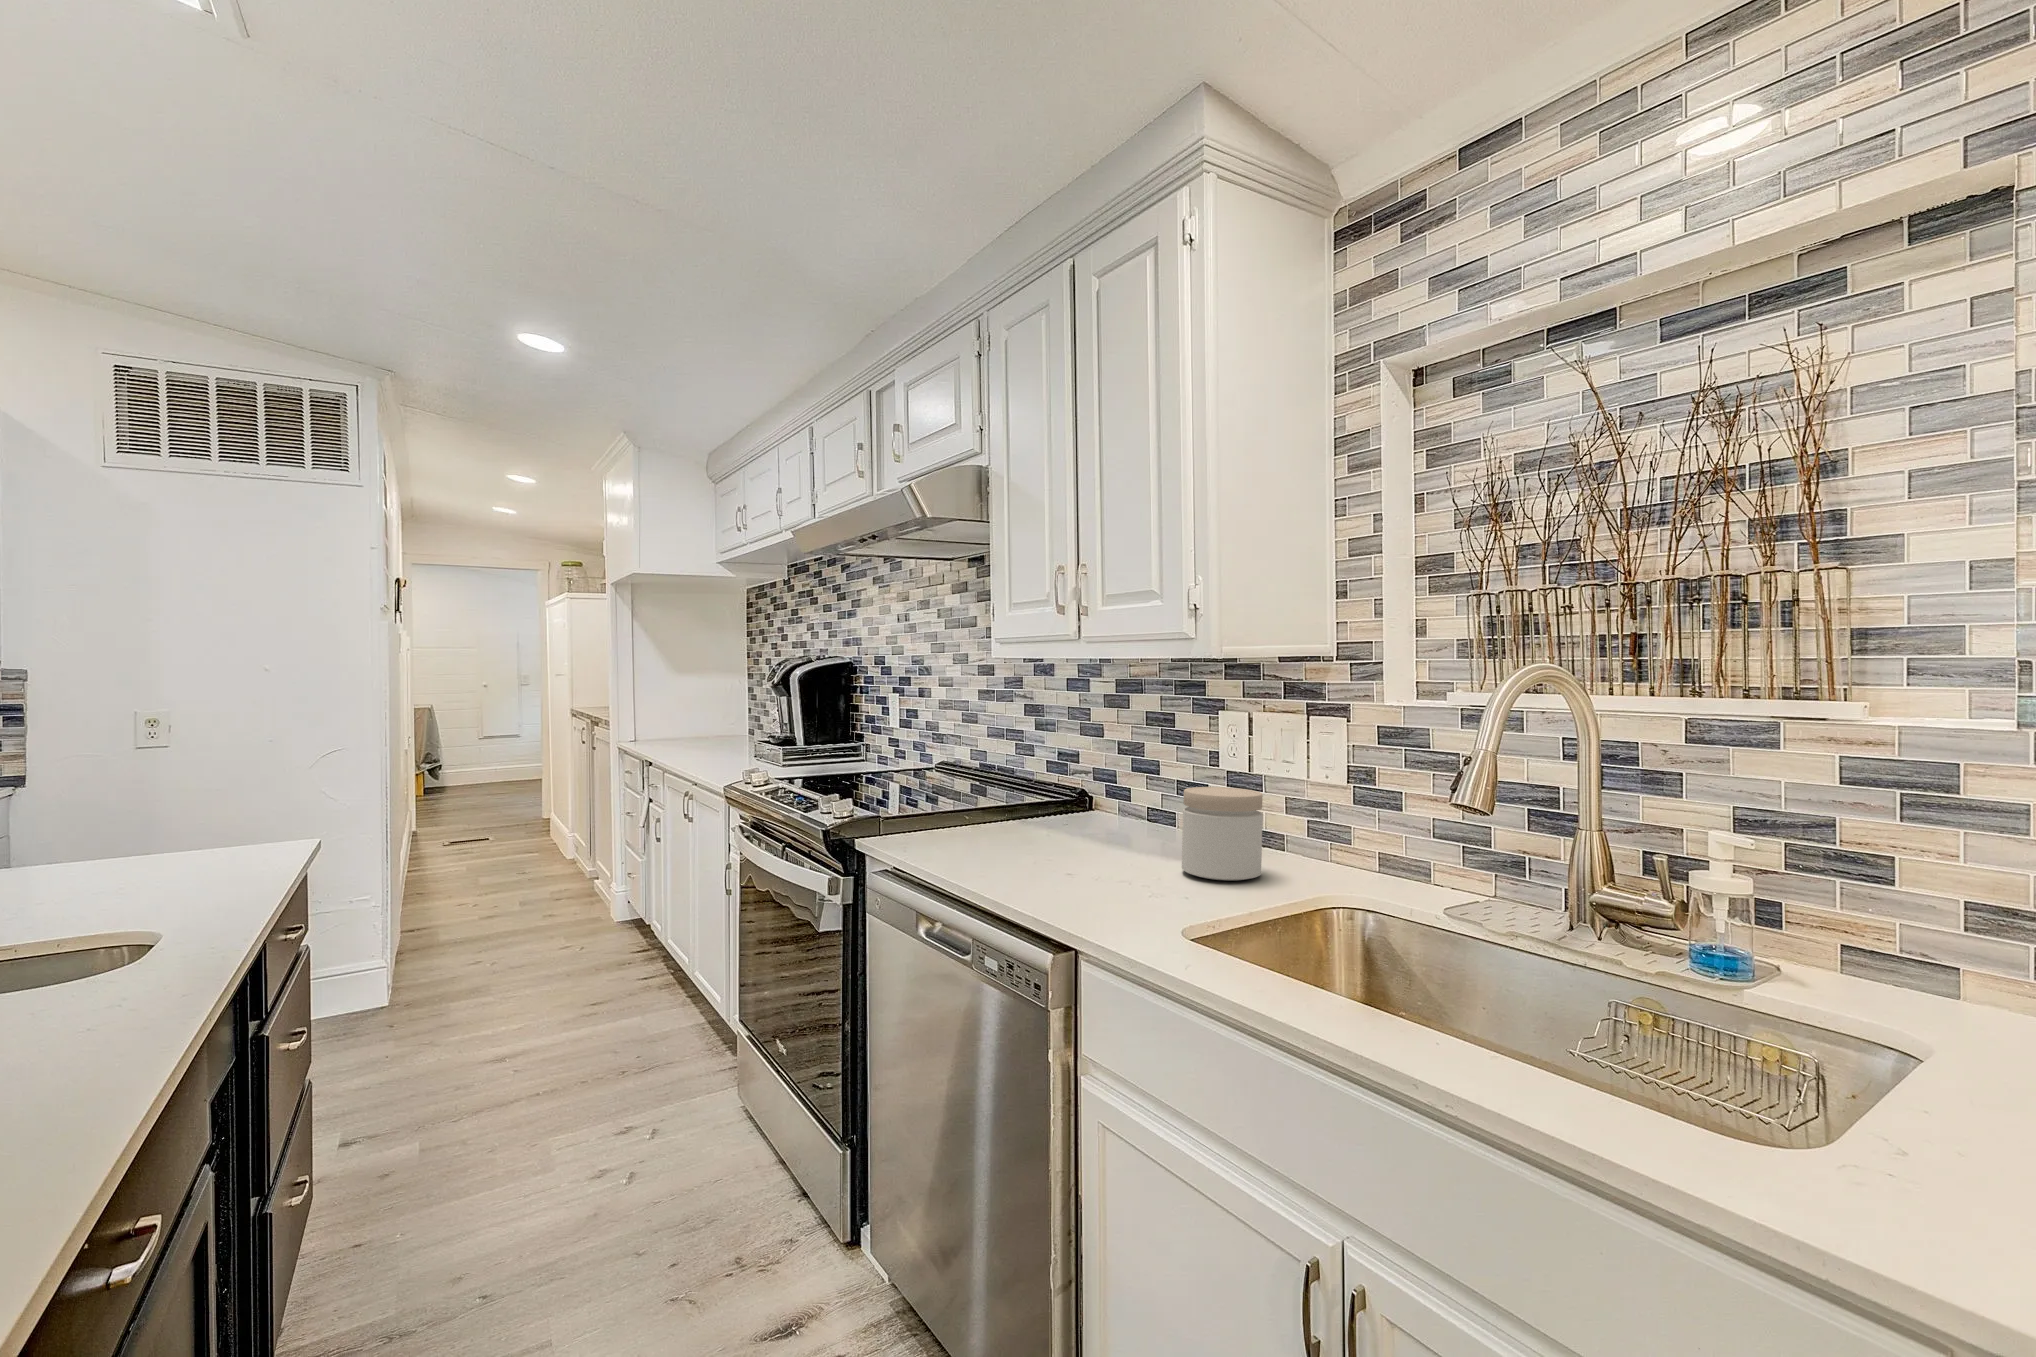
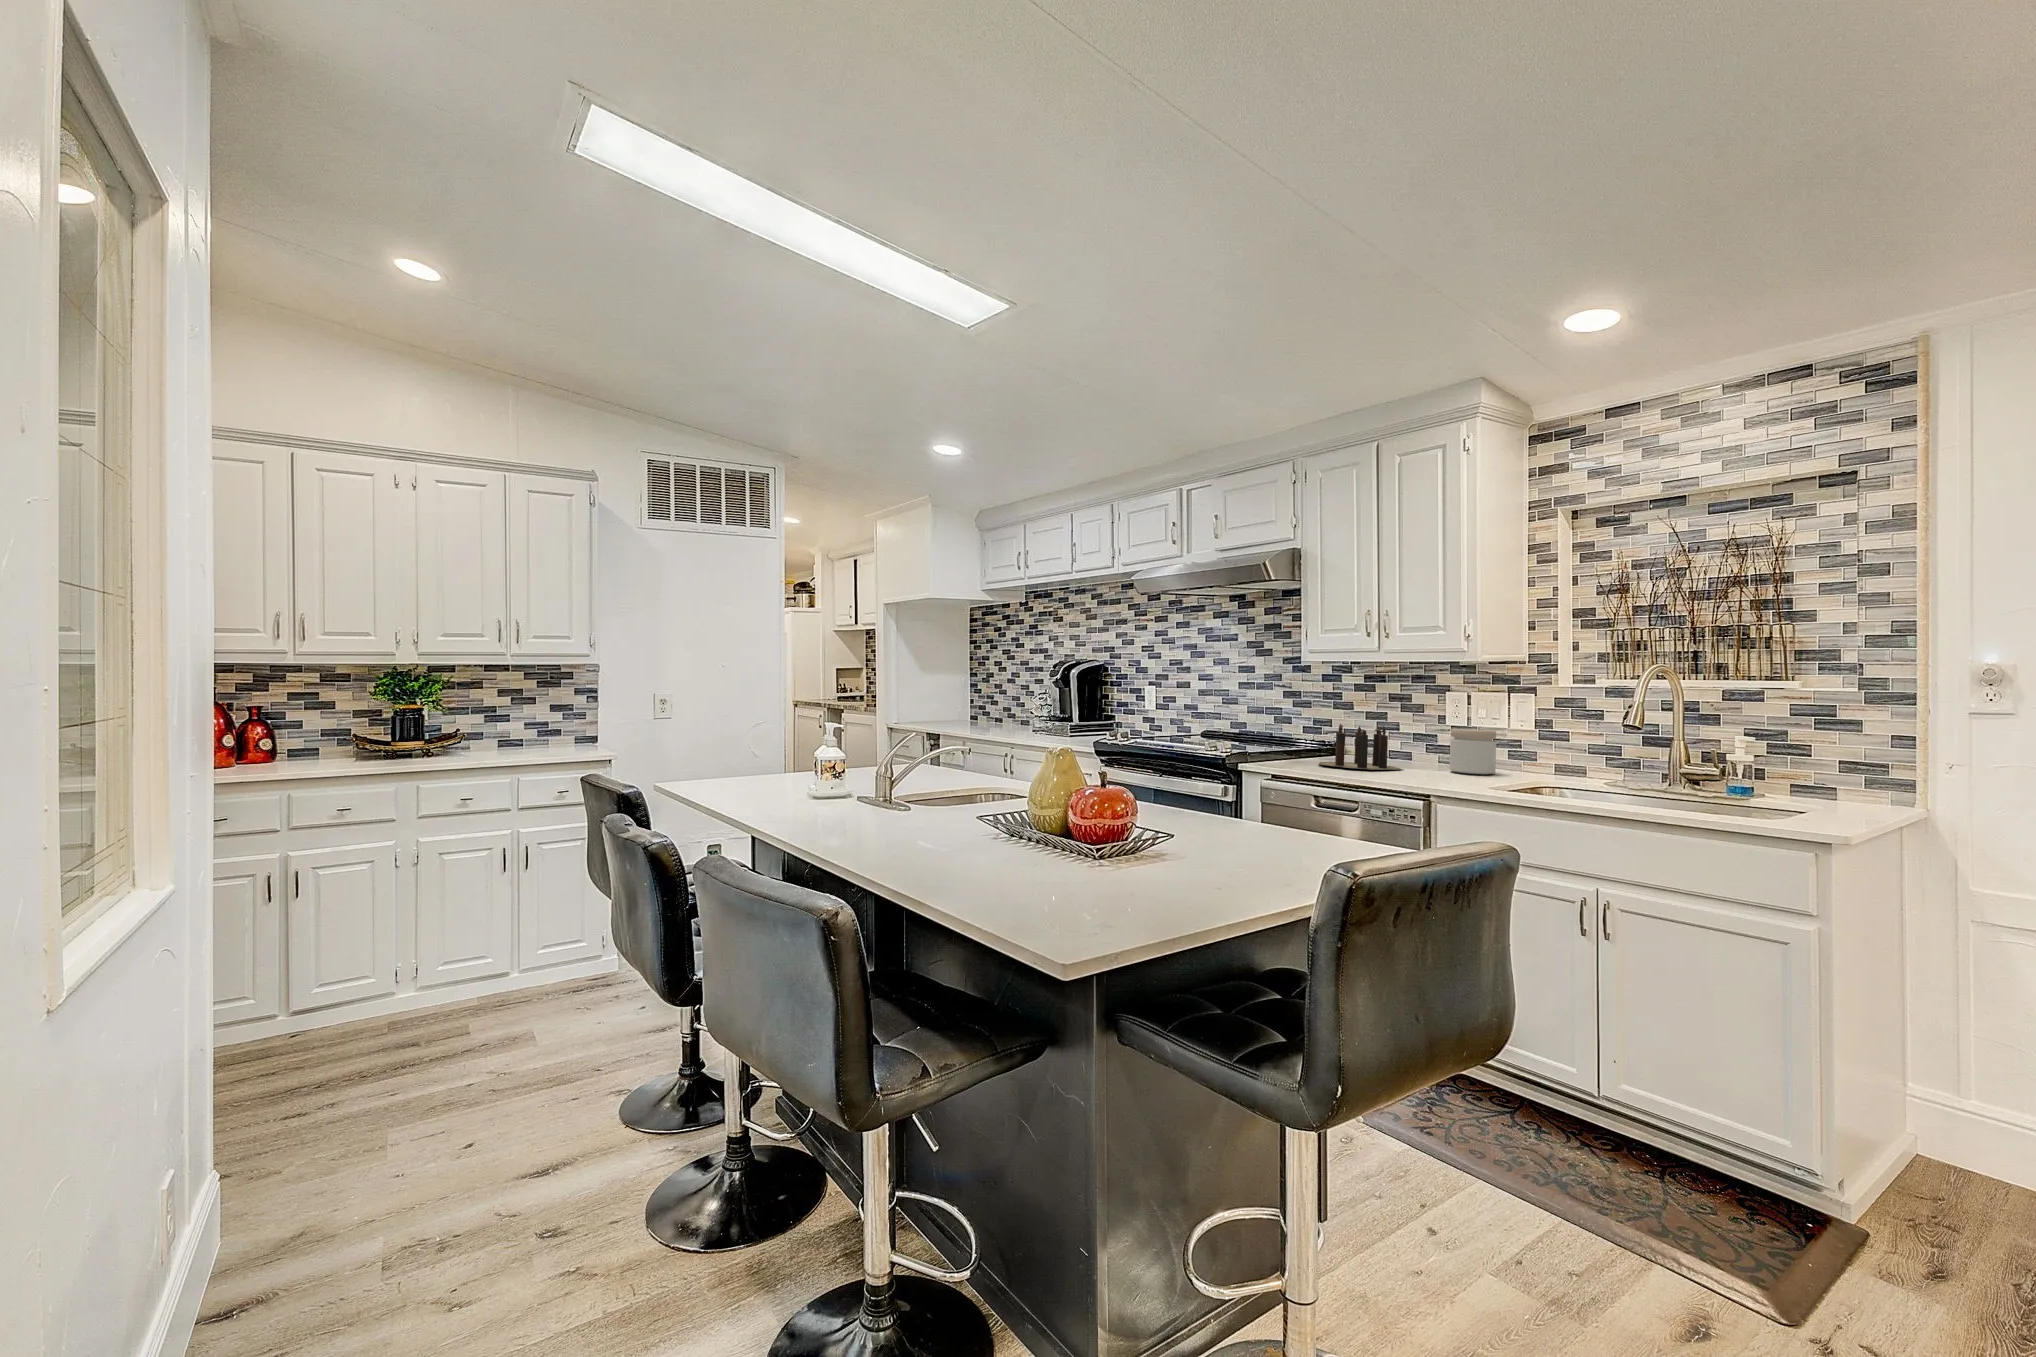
candle: none [964,774,1143,868] -> present [1319,724,1404,770]

